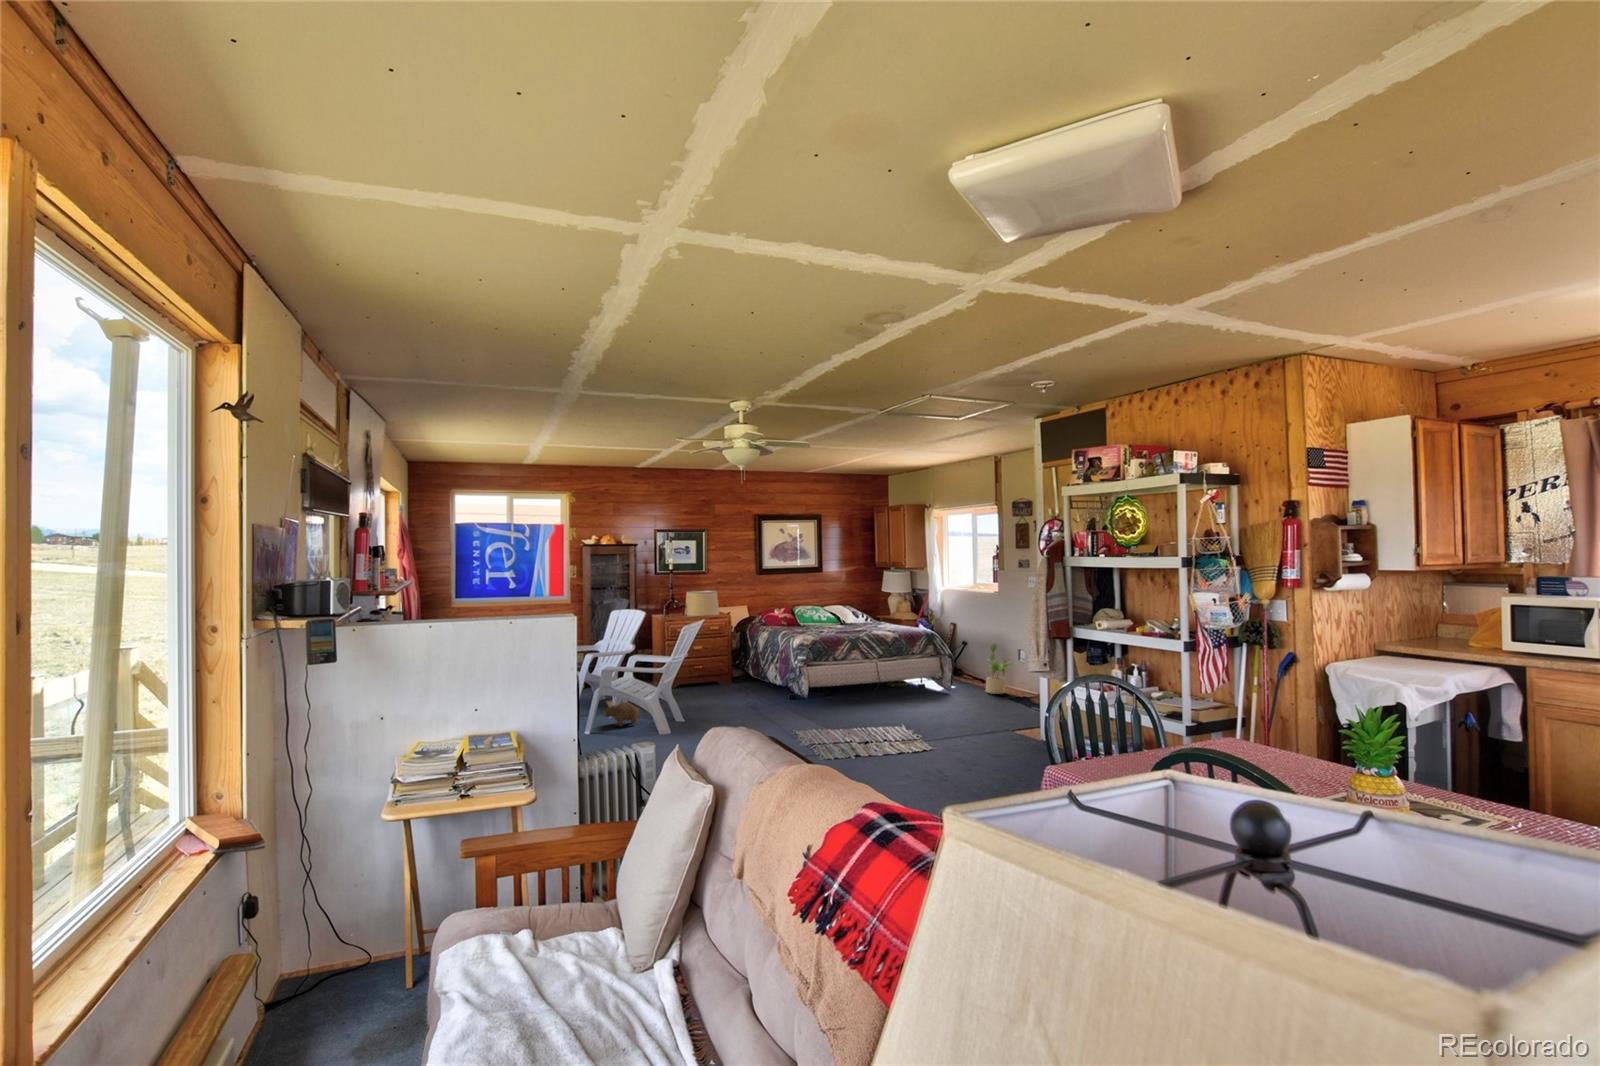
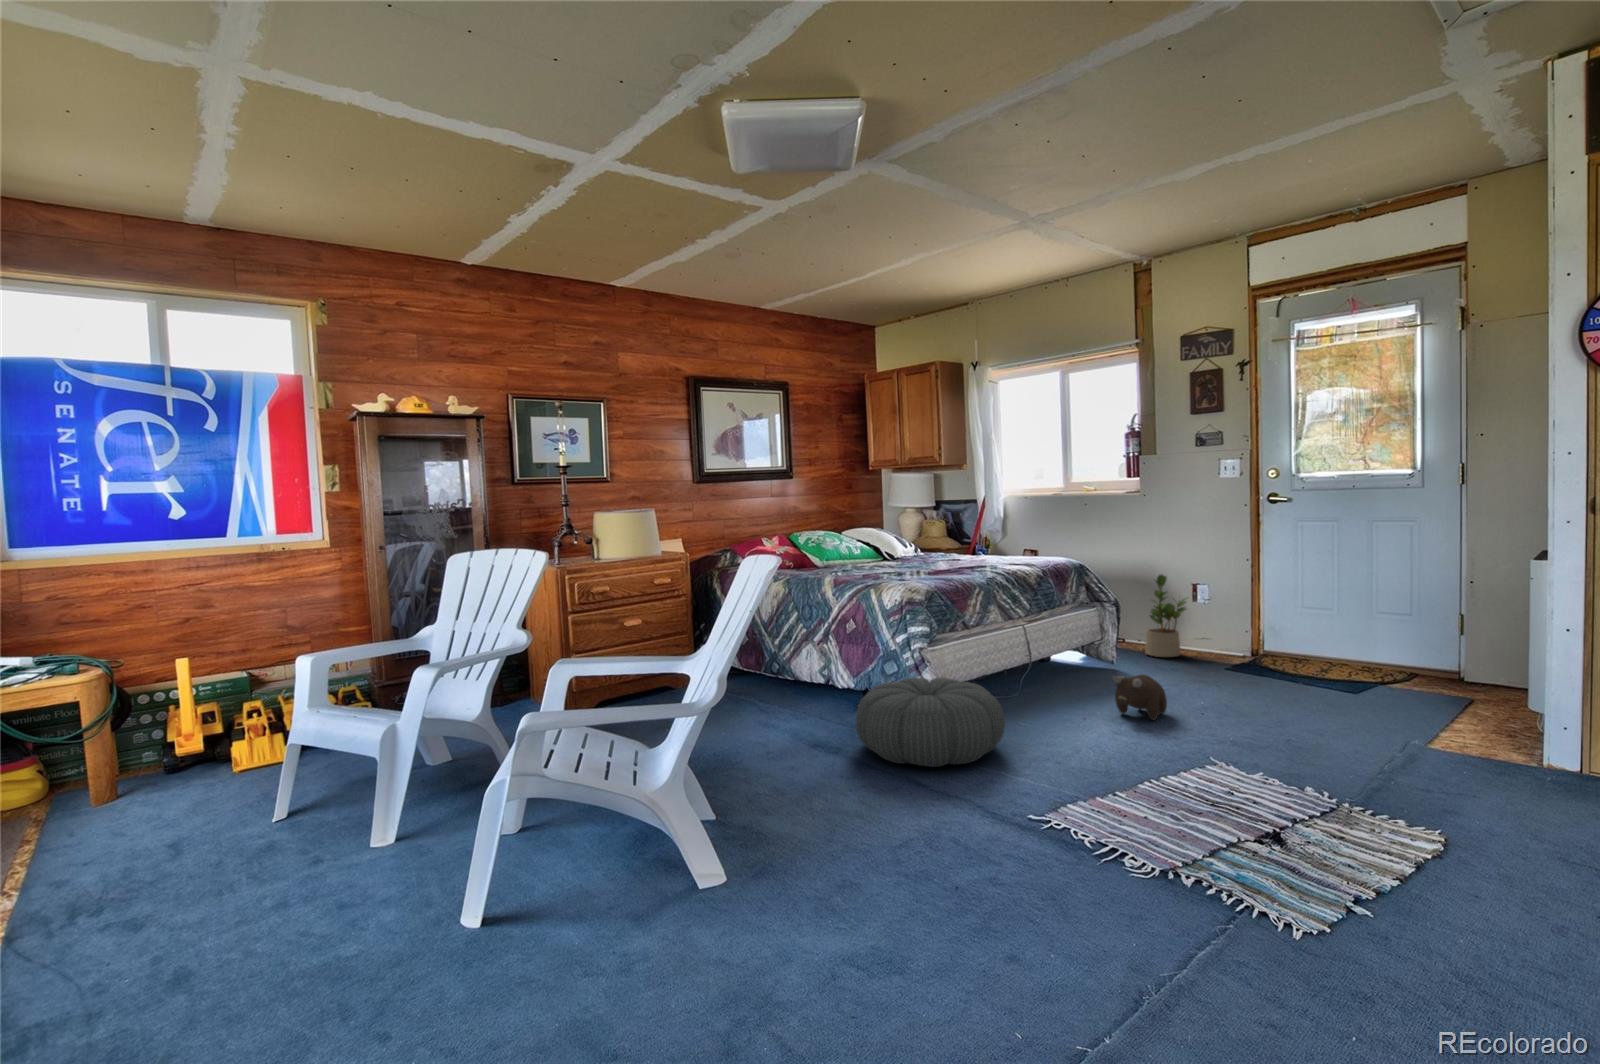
pouf: none [755,680,820,716] -> present [856,677,1005,767]
plush toy: present [604,701,641,726] -> present [1113,674,1167,720]

